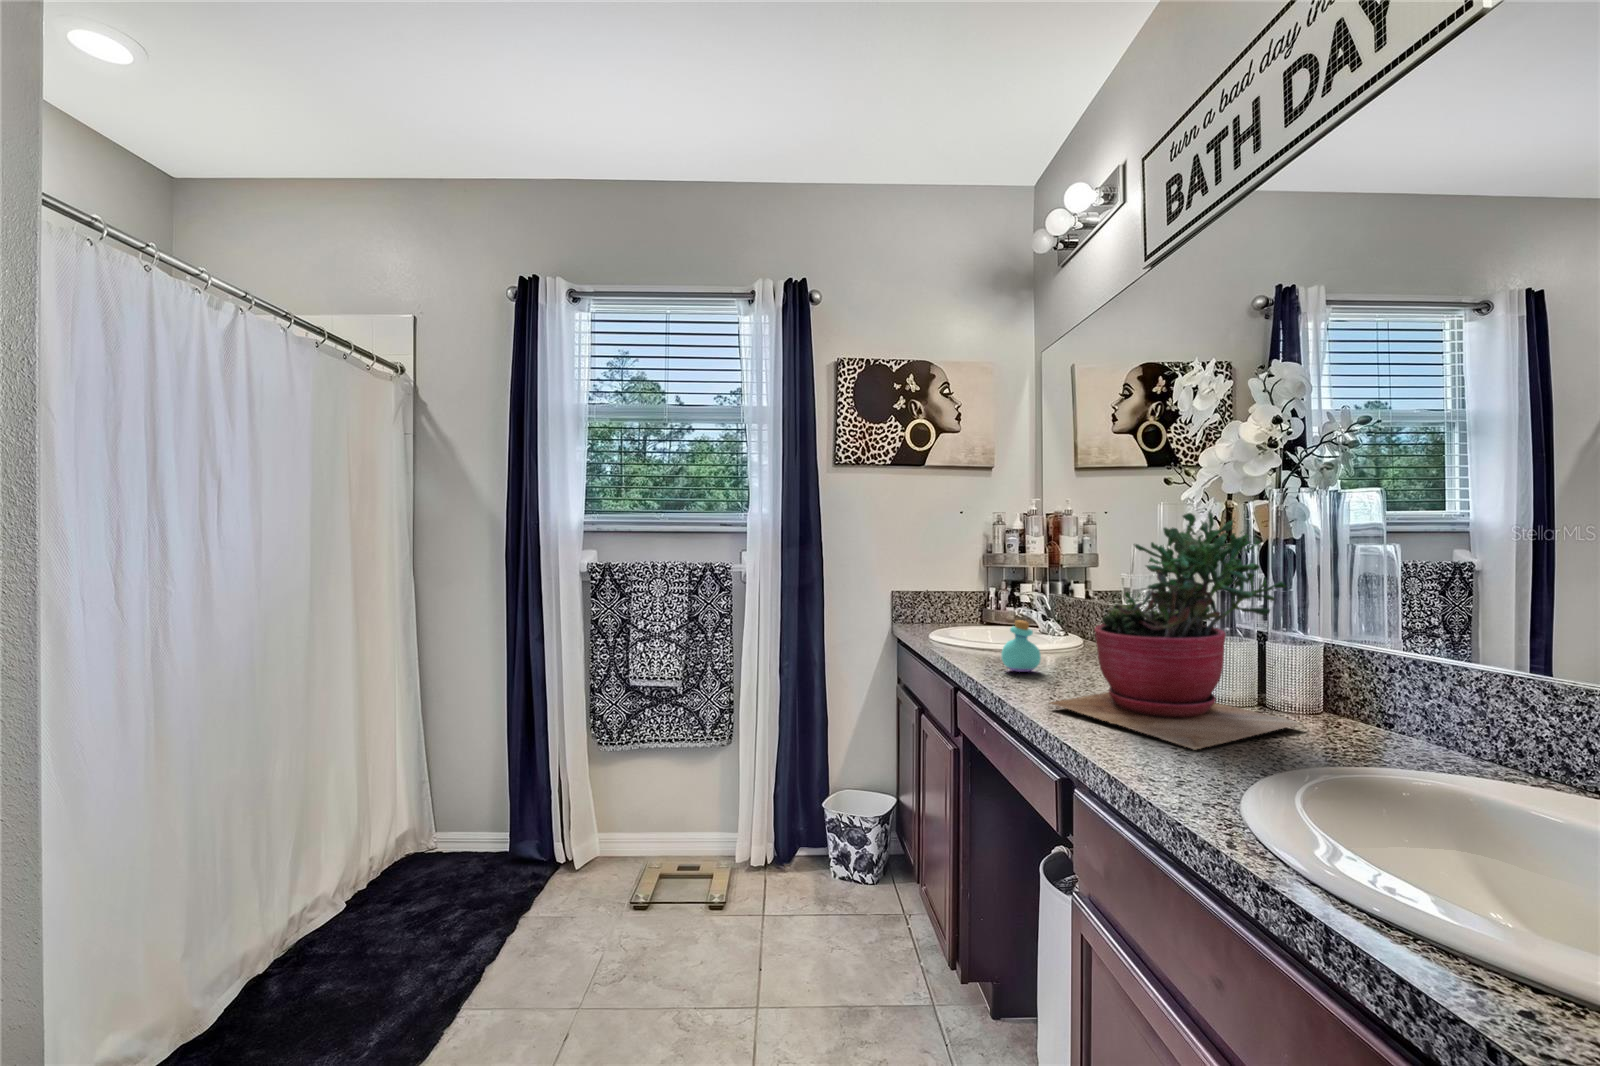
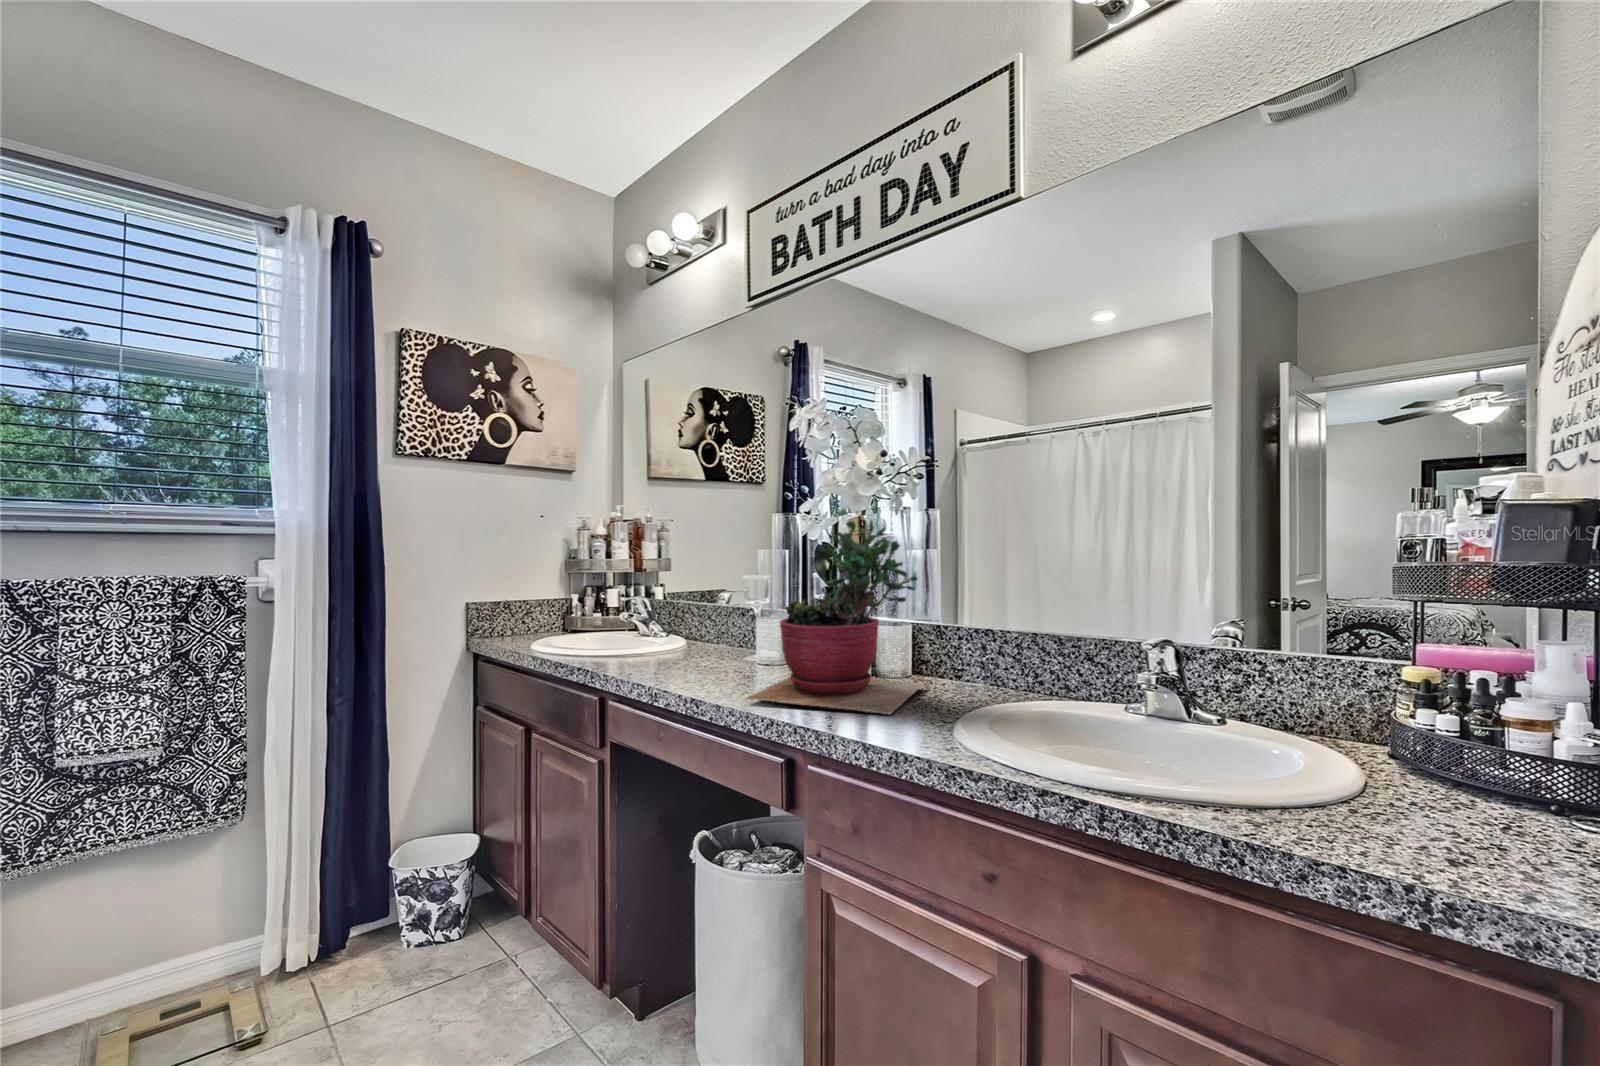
perfume bottle: present [1001,620,1041,672] -> none [654,625,692,677]

